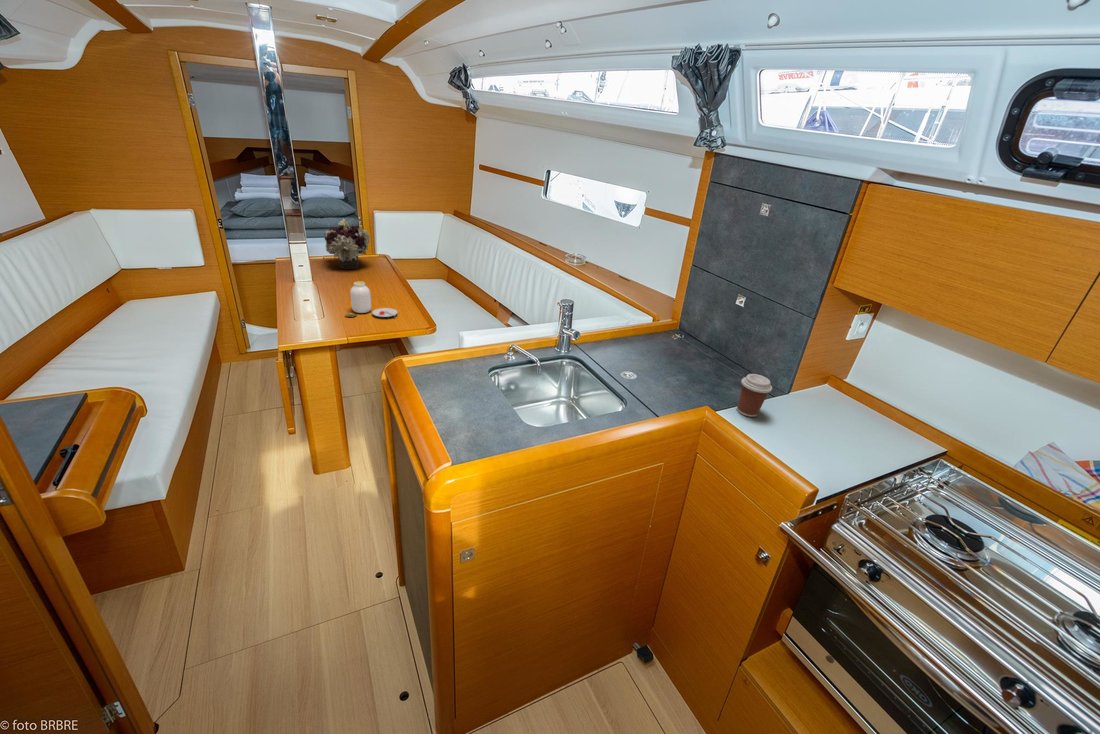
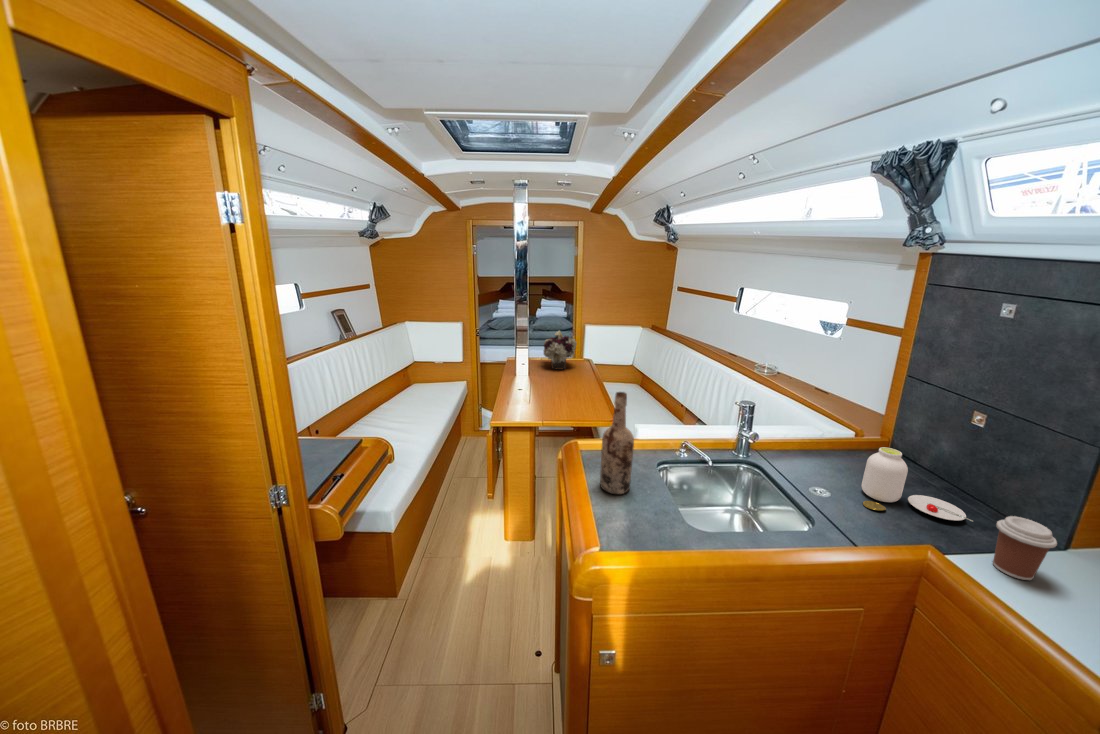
jar: present [345,282,397,317] -> present [862,447,973,521]
wine bottle: none [435,301,470,409] -> present [600,392,634,494]

